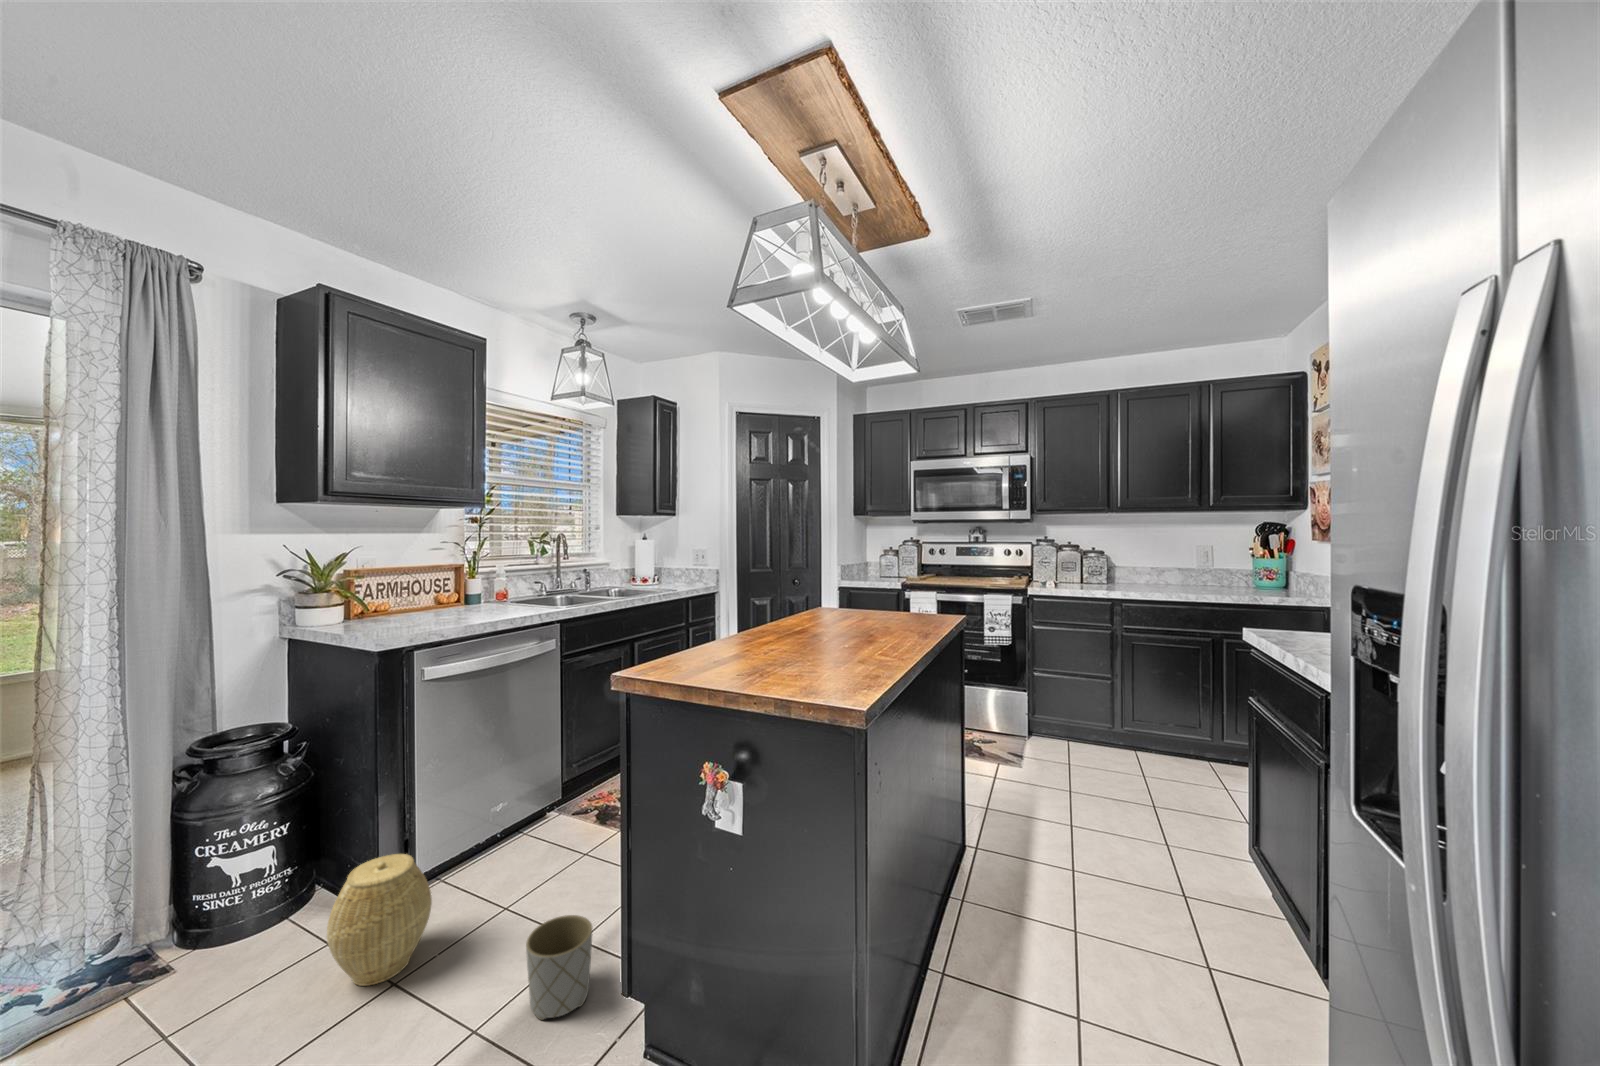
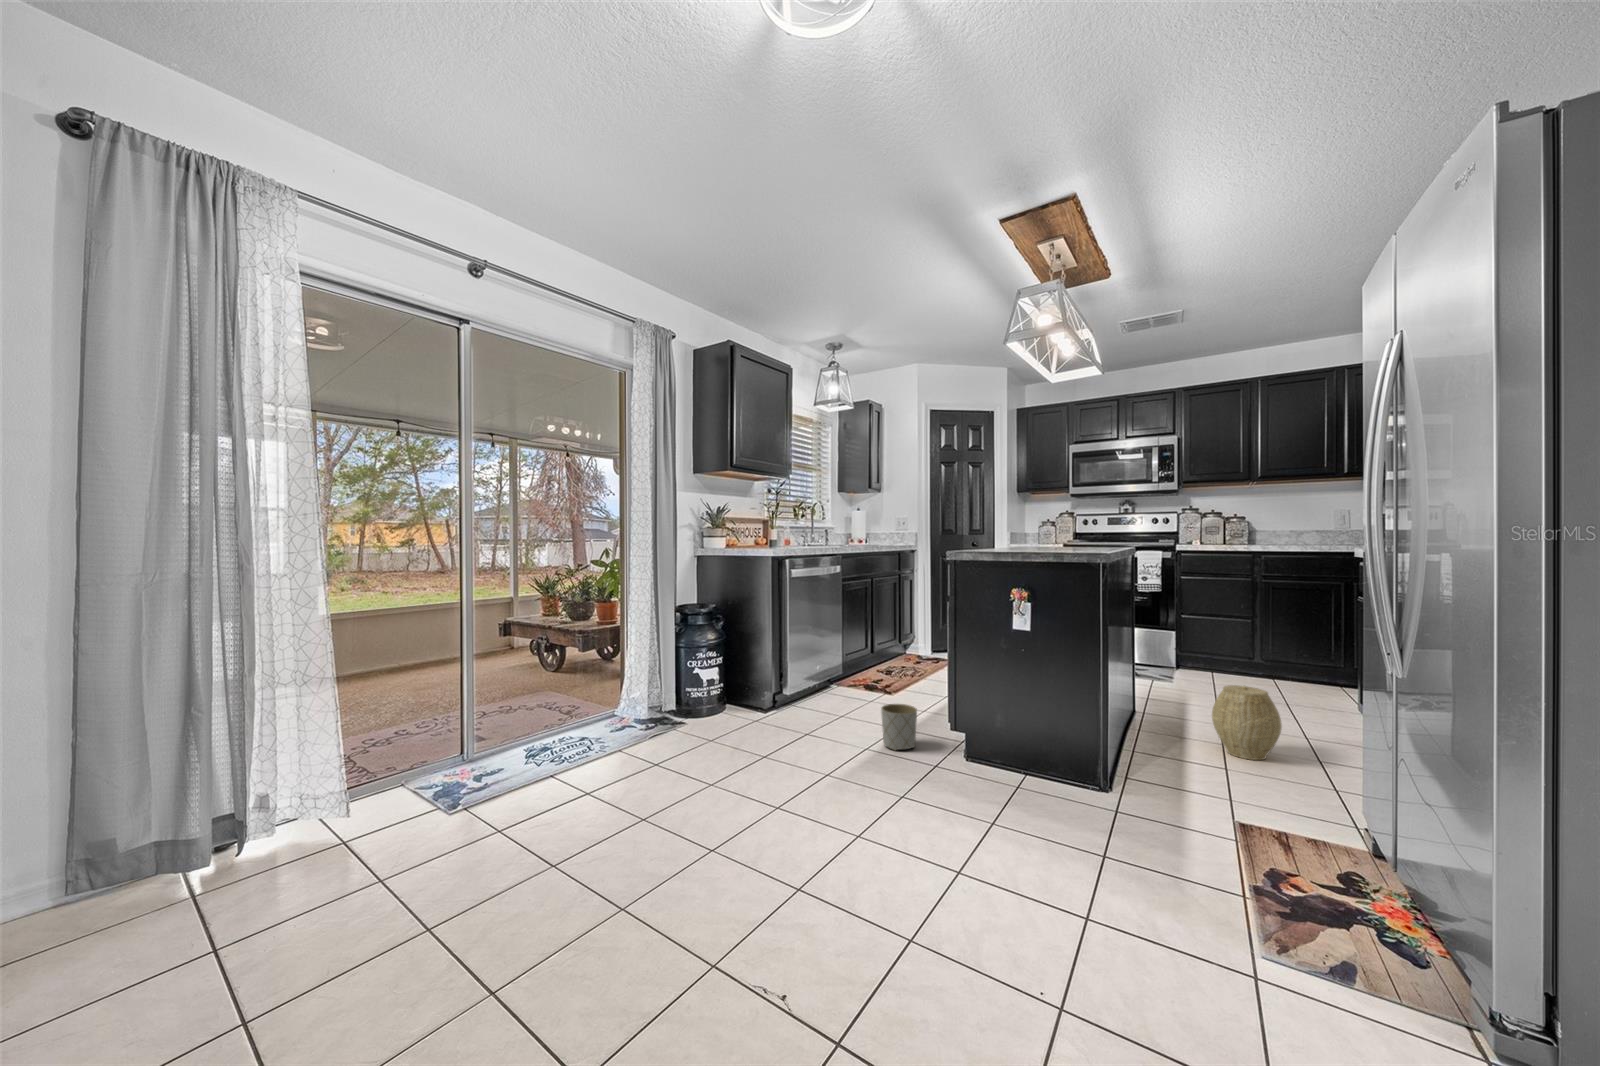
woven basket: present [327,854,432,986] -> present [1212,685,1282,760]

